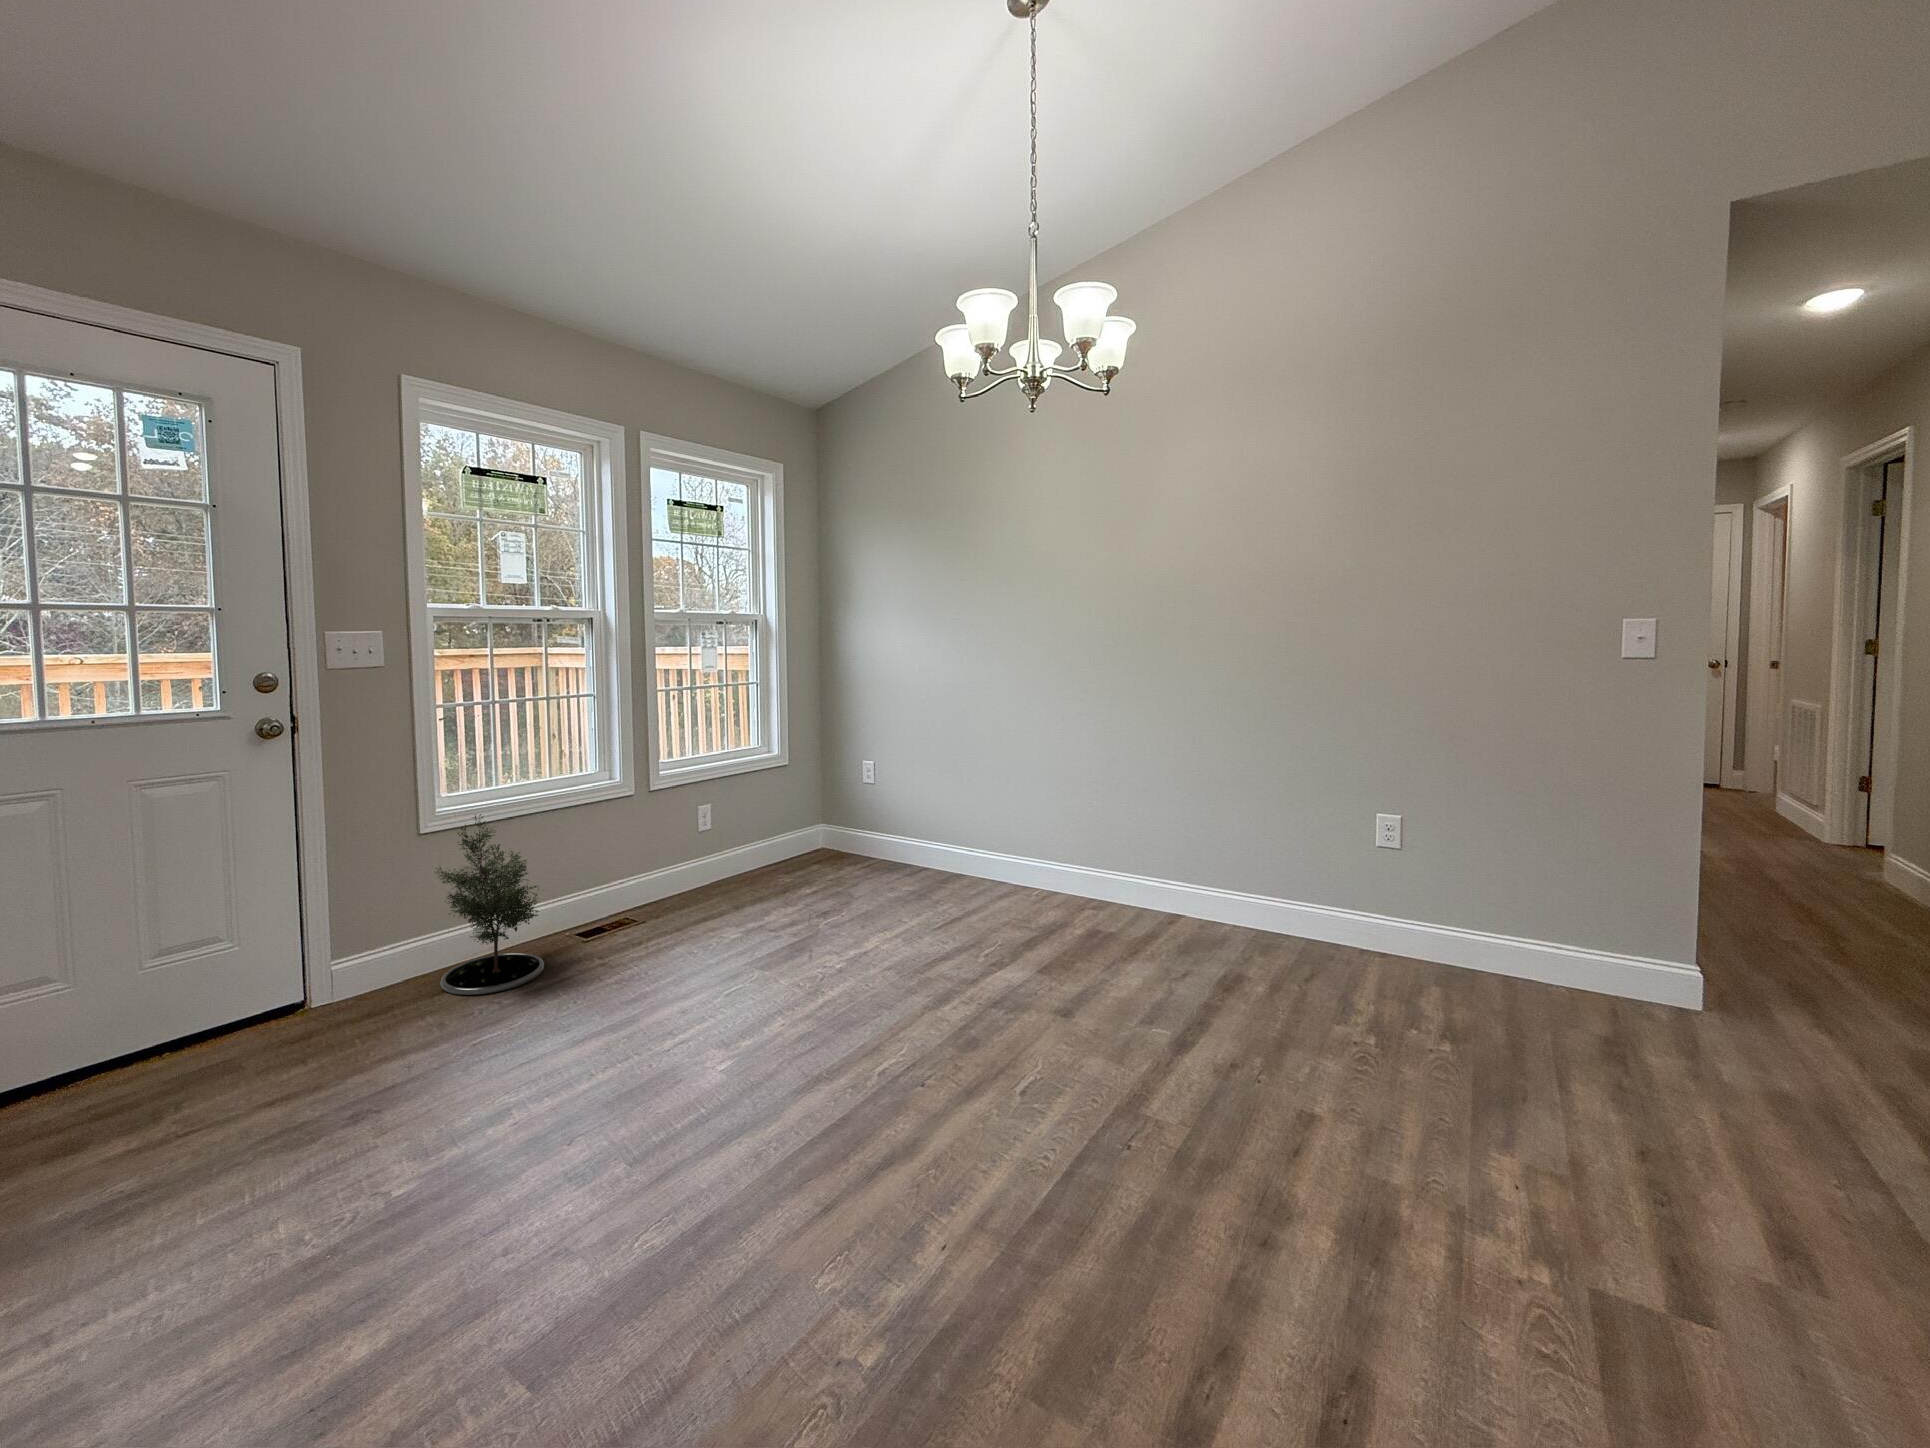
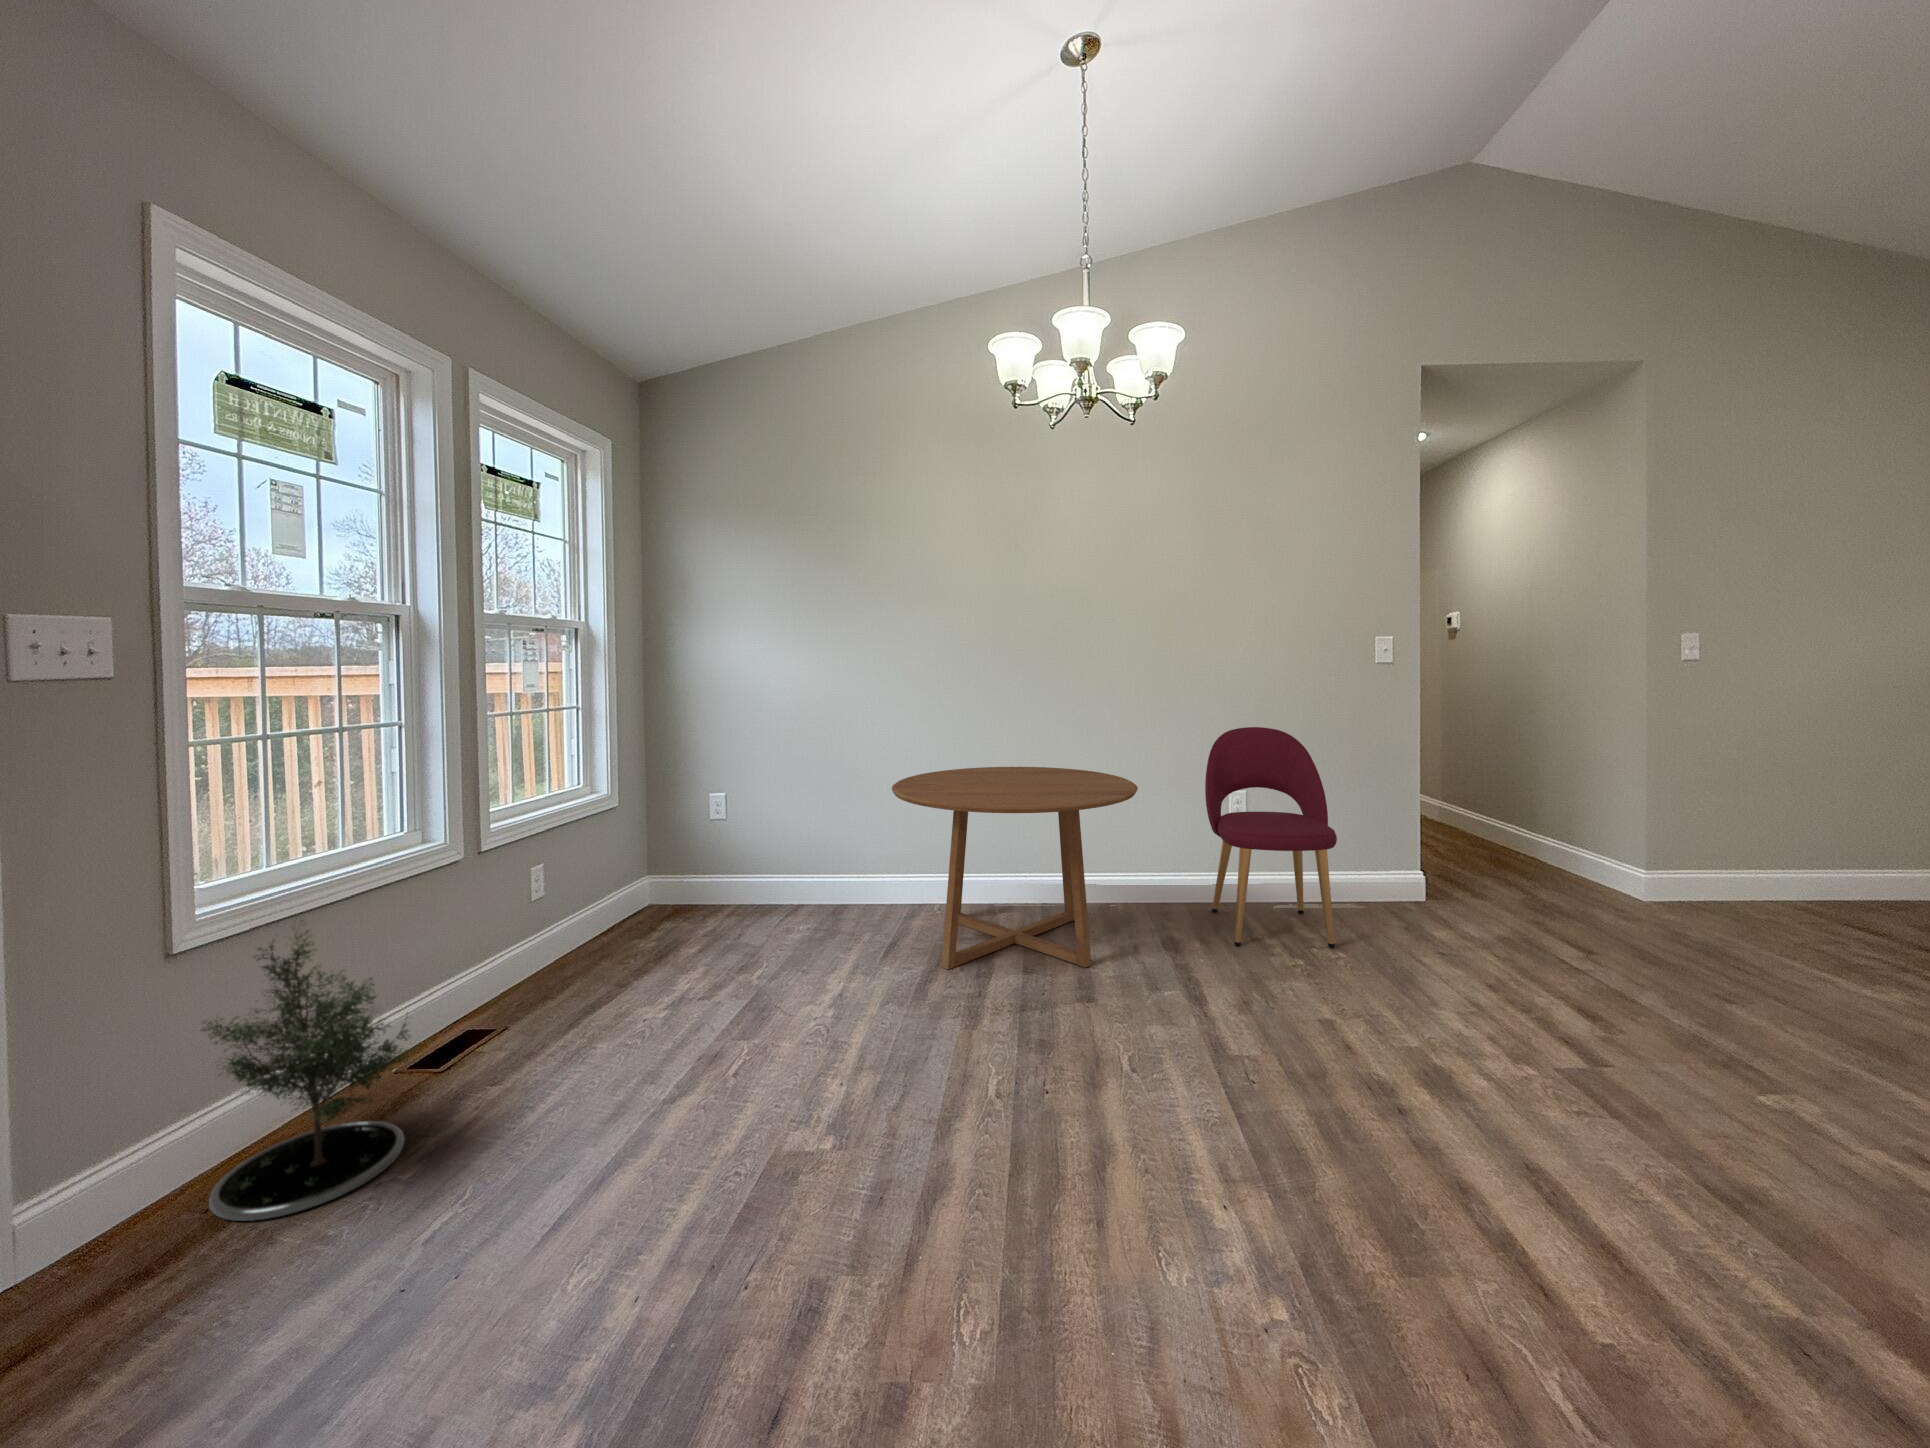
dining chair: none [1324,729,1505,1031] -> present [1205,727,1337,947]
dining table: none [946,756,1209,978] -> present [892,767,1138,969]

